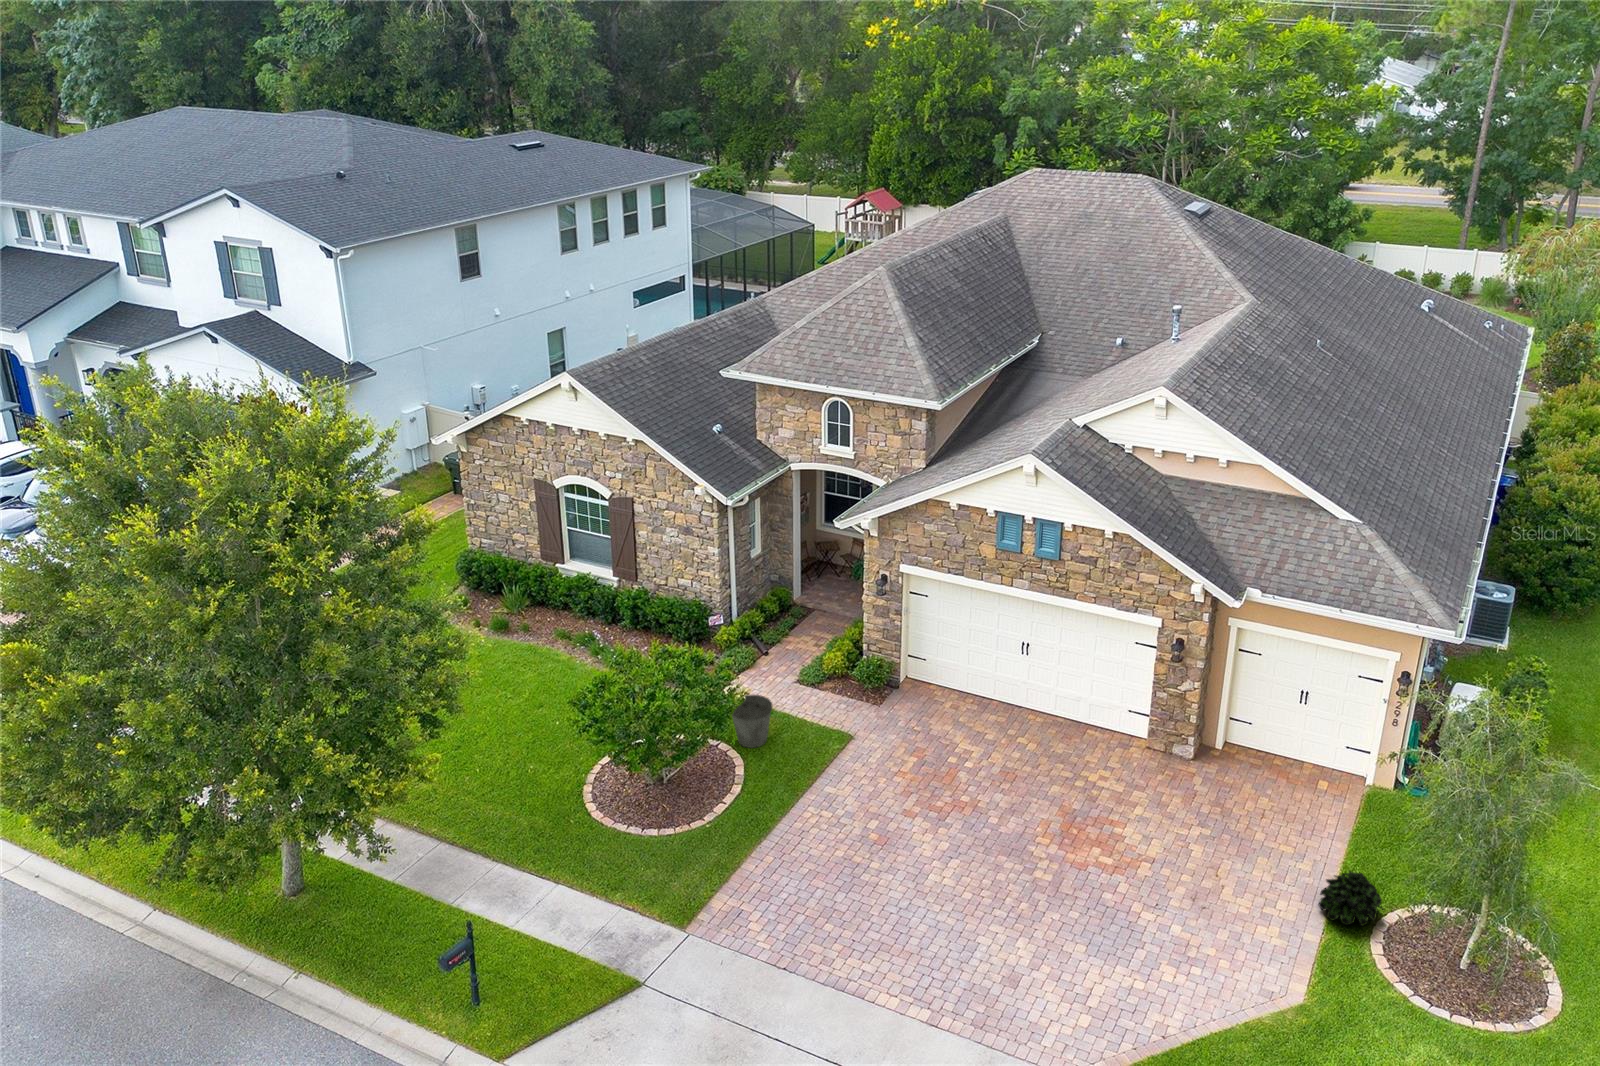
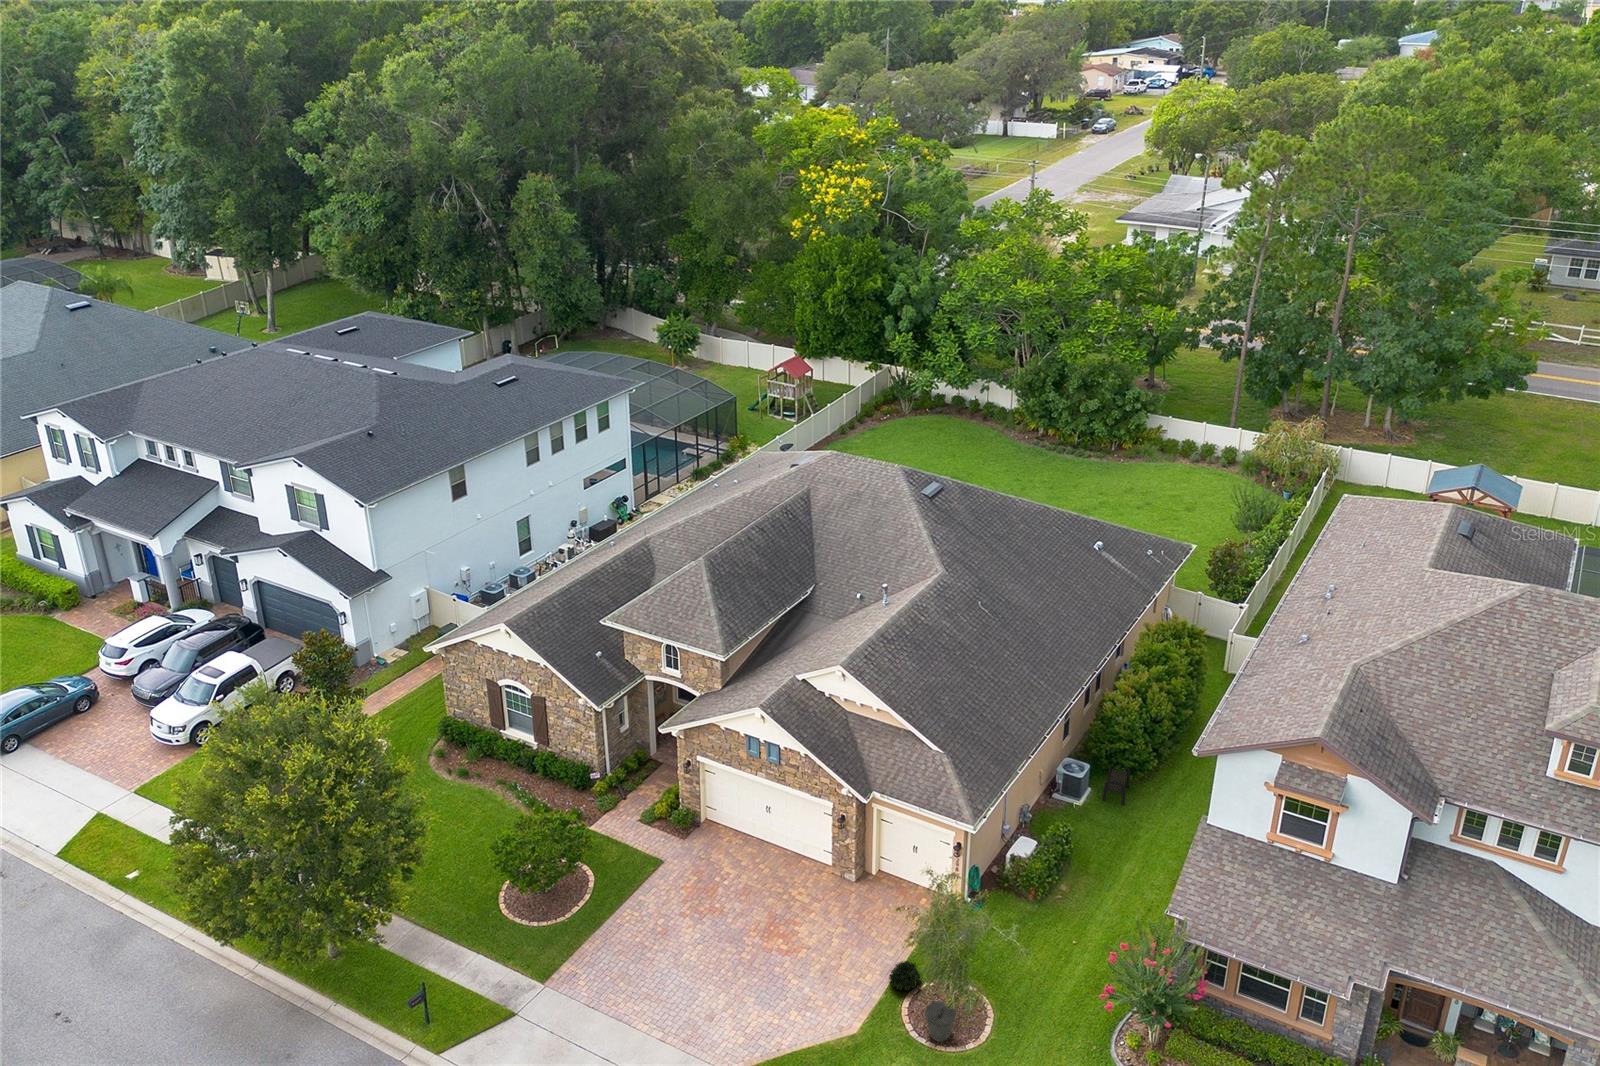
bench: none [1530,587,1583,649] -> present [1102,766,1130,805]
trash can: present [730,695,773,748] -> present [925,1001,956,1042]

